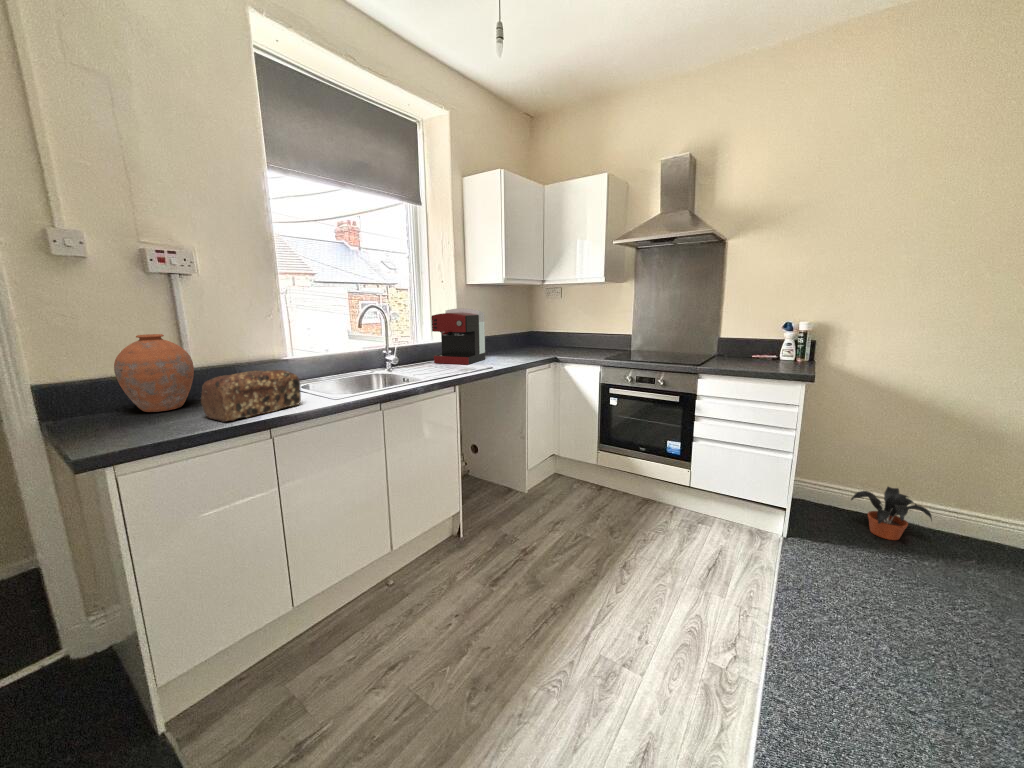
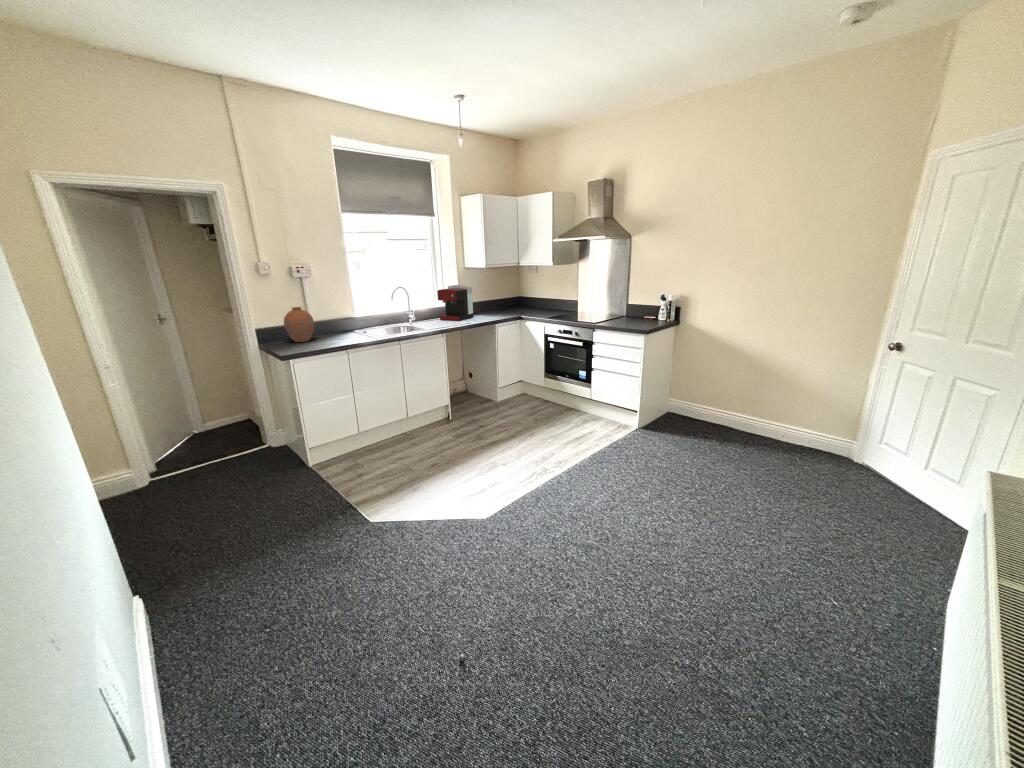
bread loaf: present [201,370,301,422] -> none [319,324,361,346]
potted plant: present [851,487,932,540] -> none [684,401,723,432]

